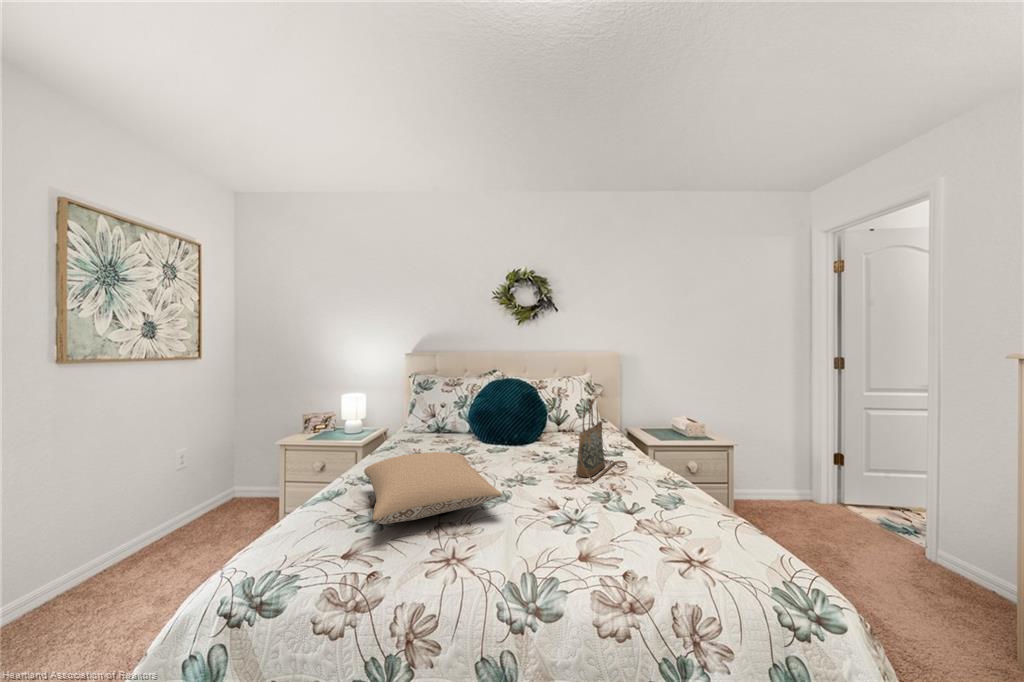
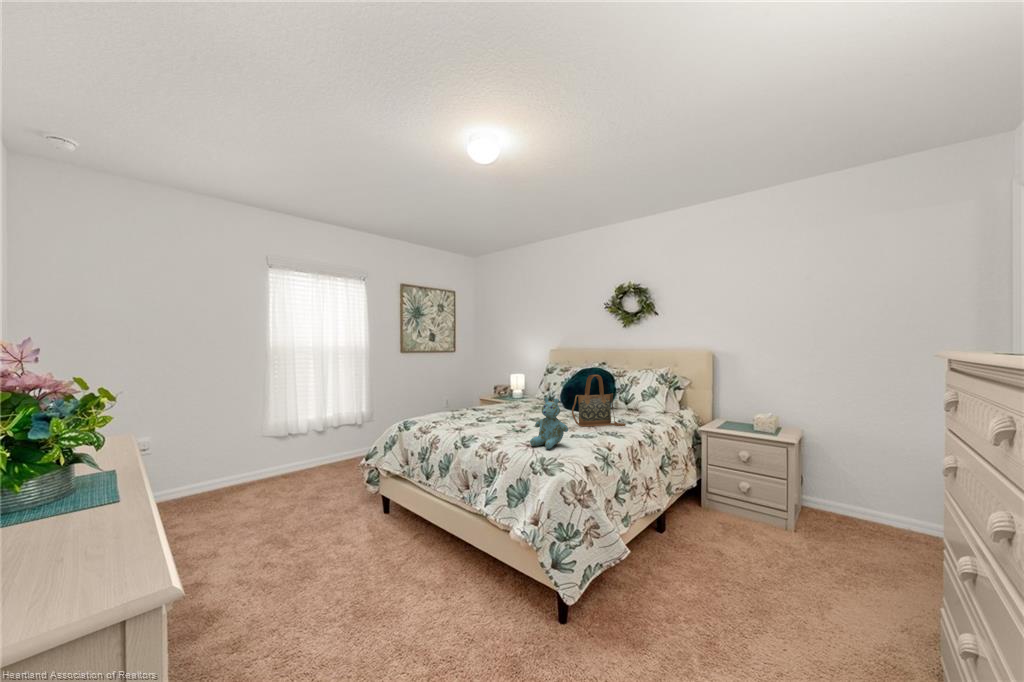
pillow: present [364,452,502,524] -> none [446,393,519,418]
stuffed bear: none [635,465,711,570] -> present [530,397,568,449]

